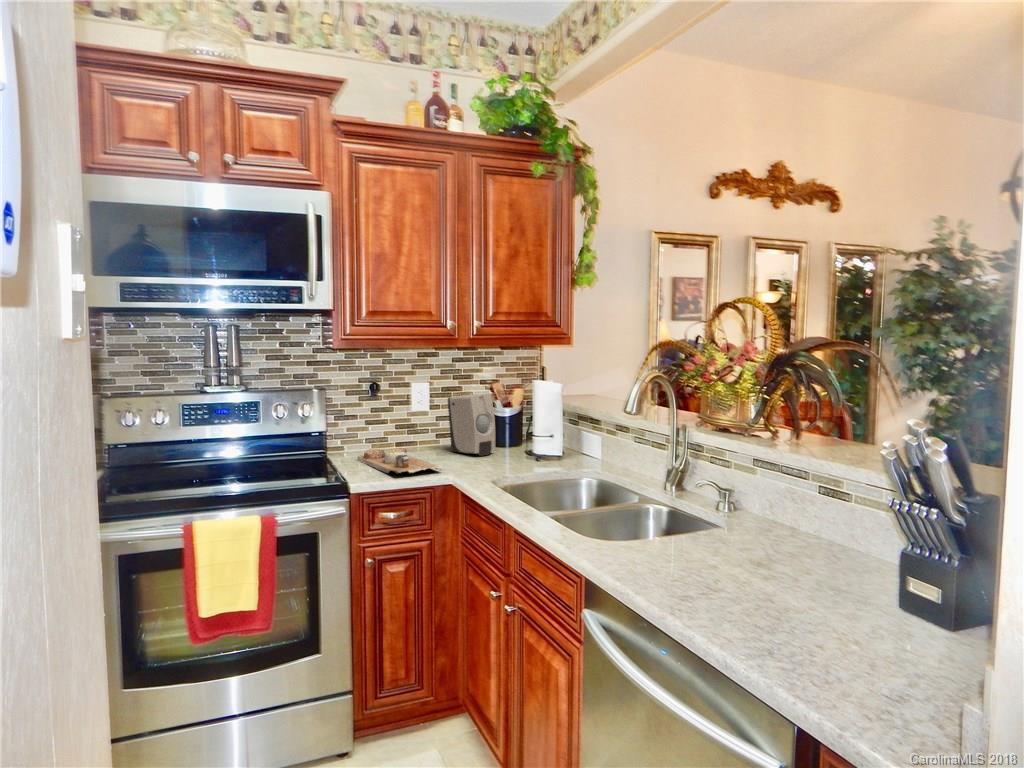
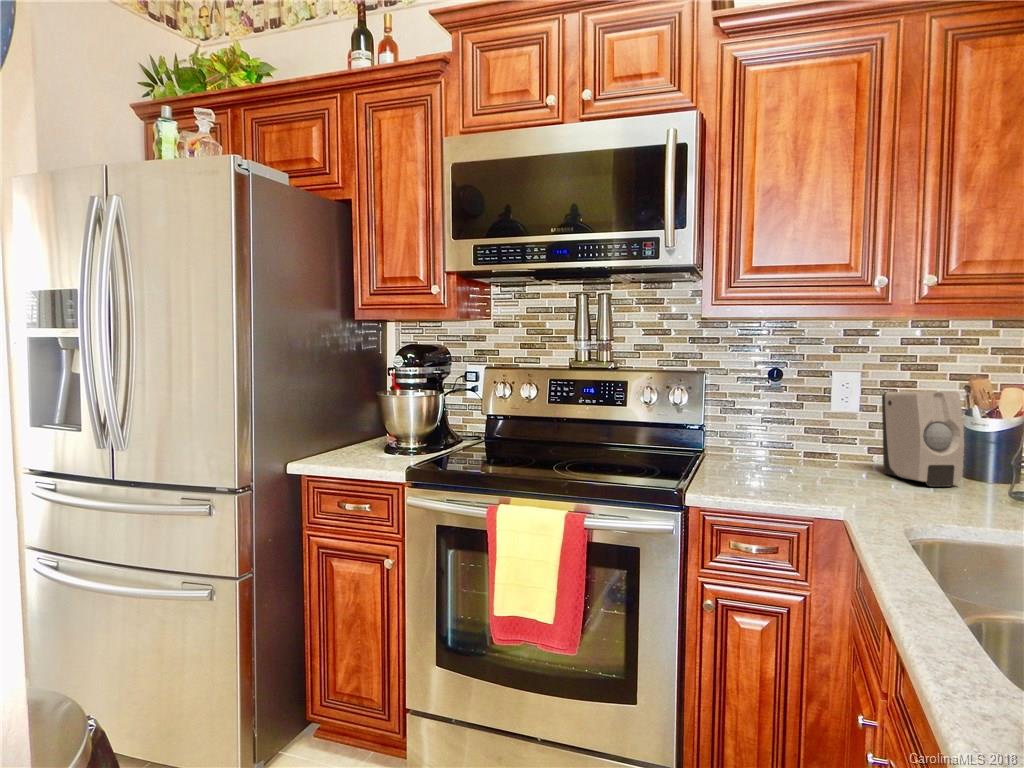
cutting board: present [358,448,442,474] -> none [735,453,842,497]

